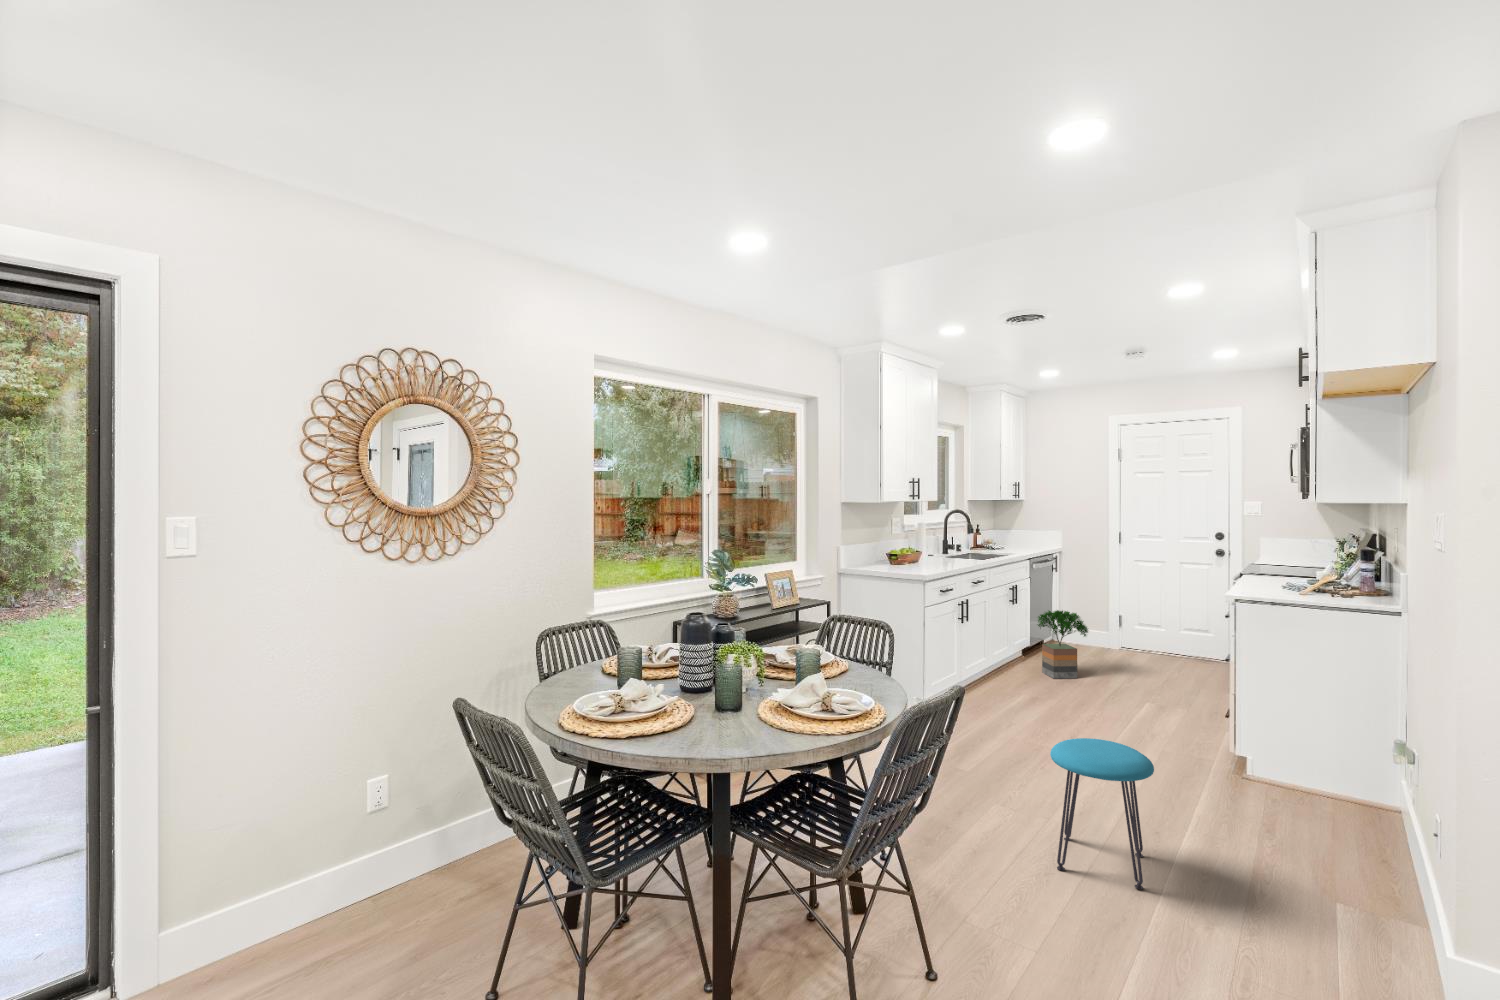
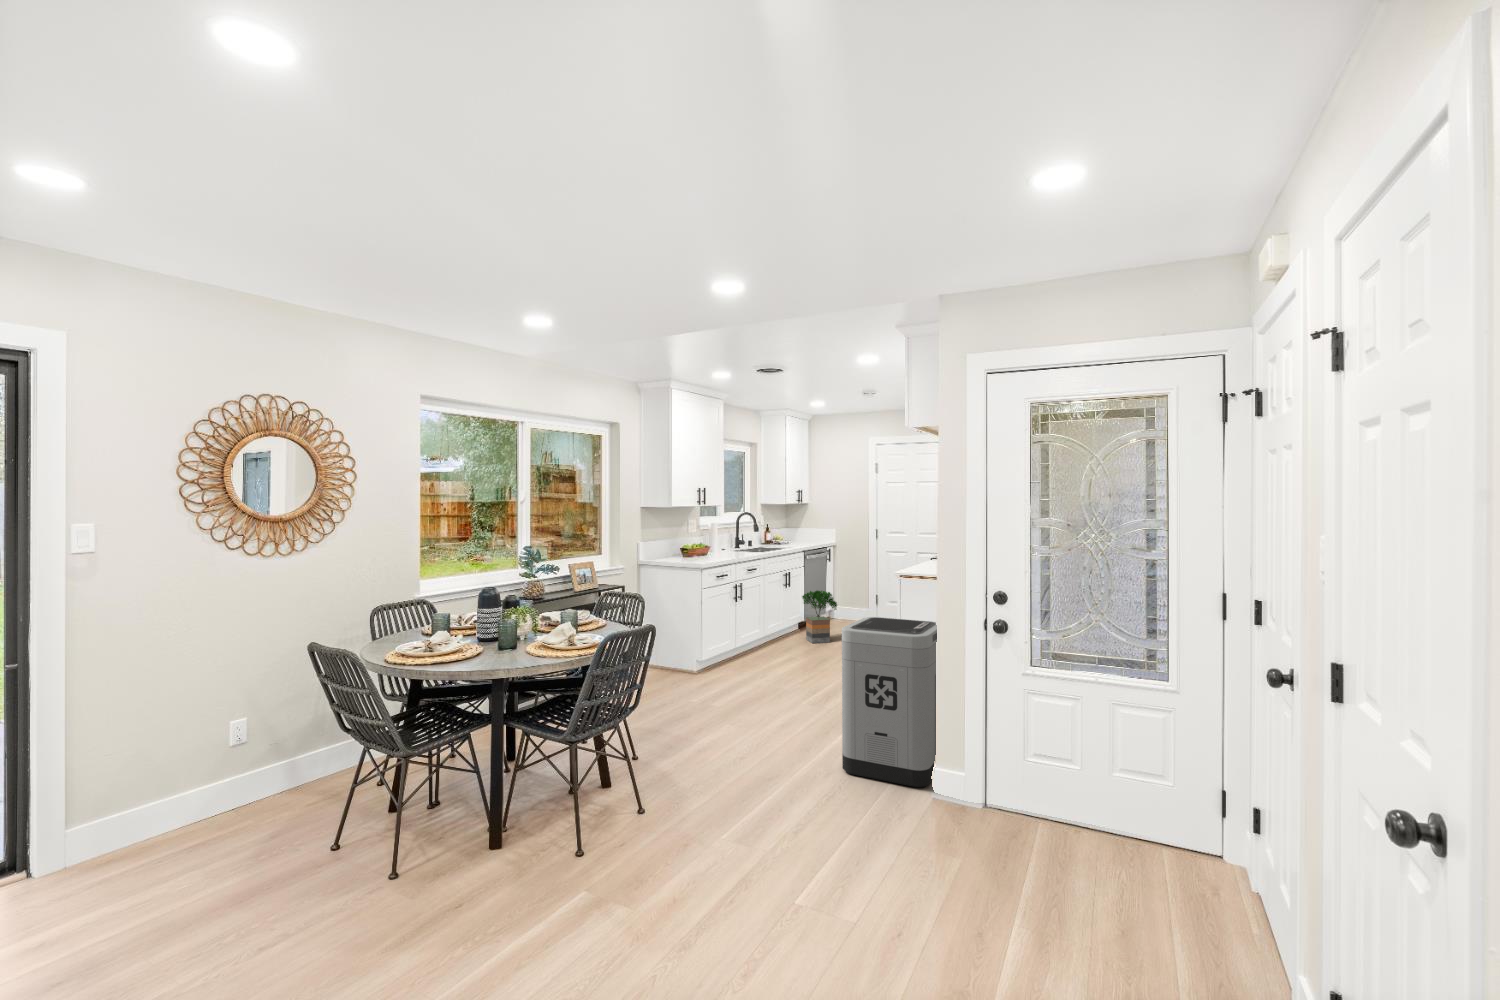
trash can: none [1230,672,1422,979] -> present [842,617,937,787]
stool: present [1050,738,1154,889] -> none [749,668,811,760]

